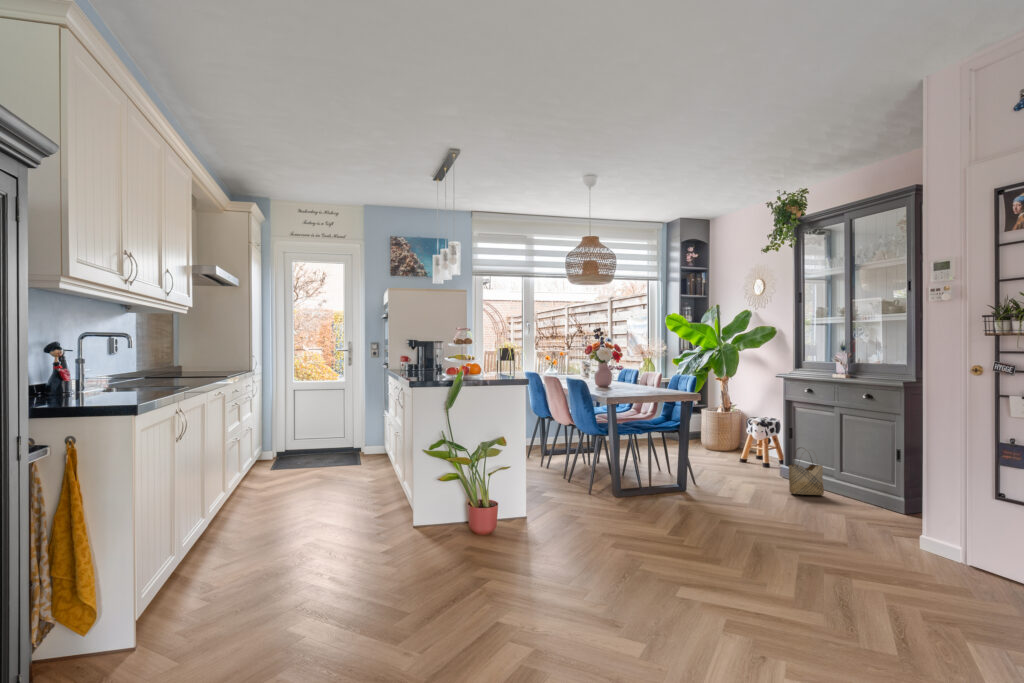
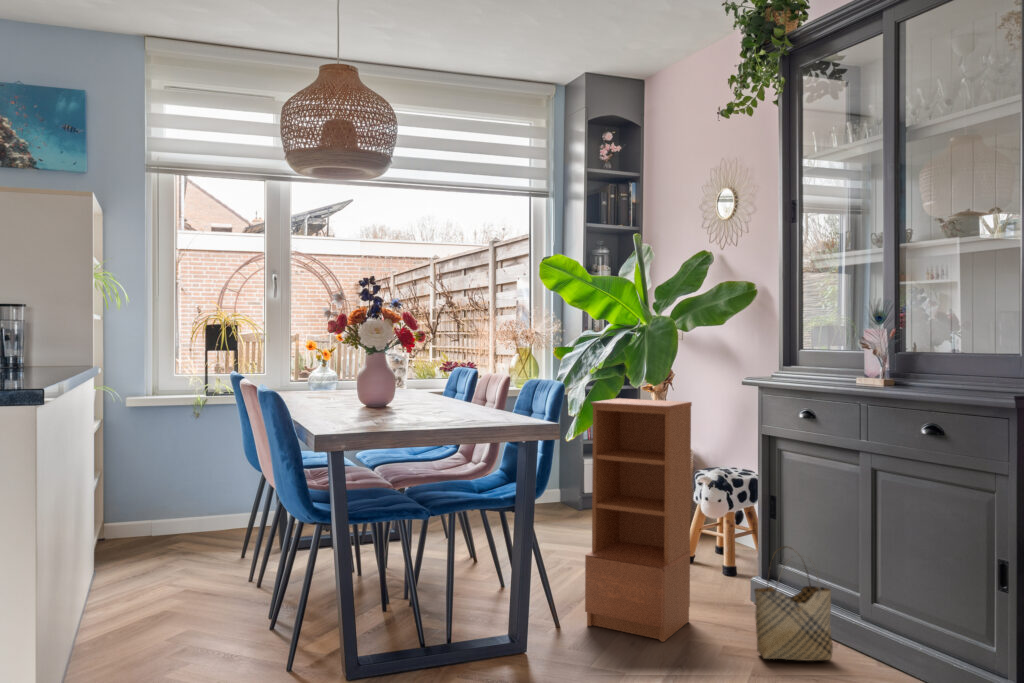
bookcase: none [708,383,755,489] -> present [585,398,692,642]

